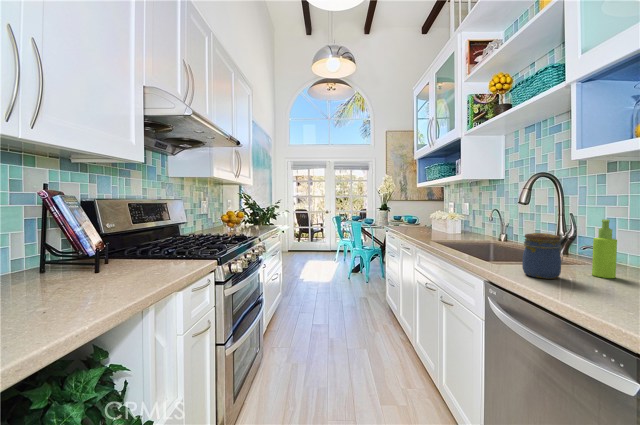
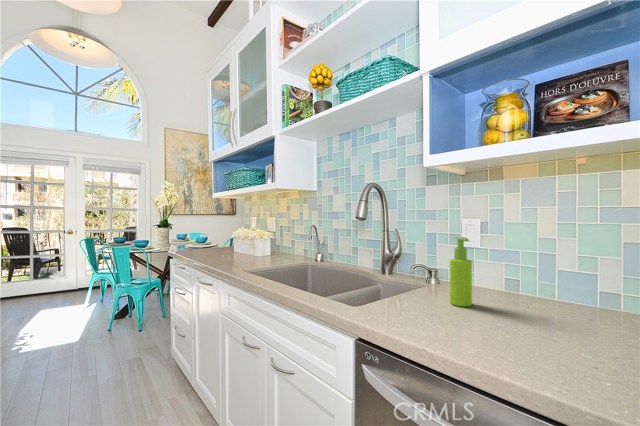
jar: present [522,233,563,279] -> none [397,260,442,325]

